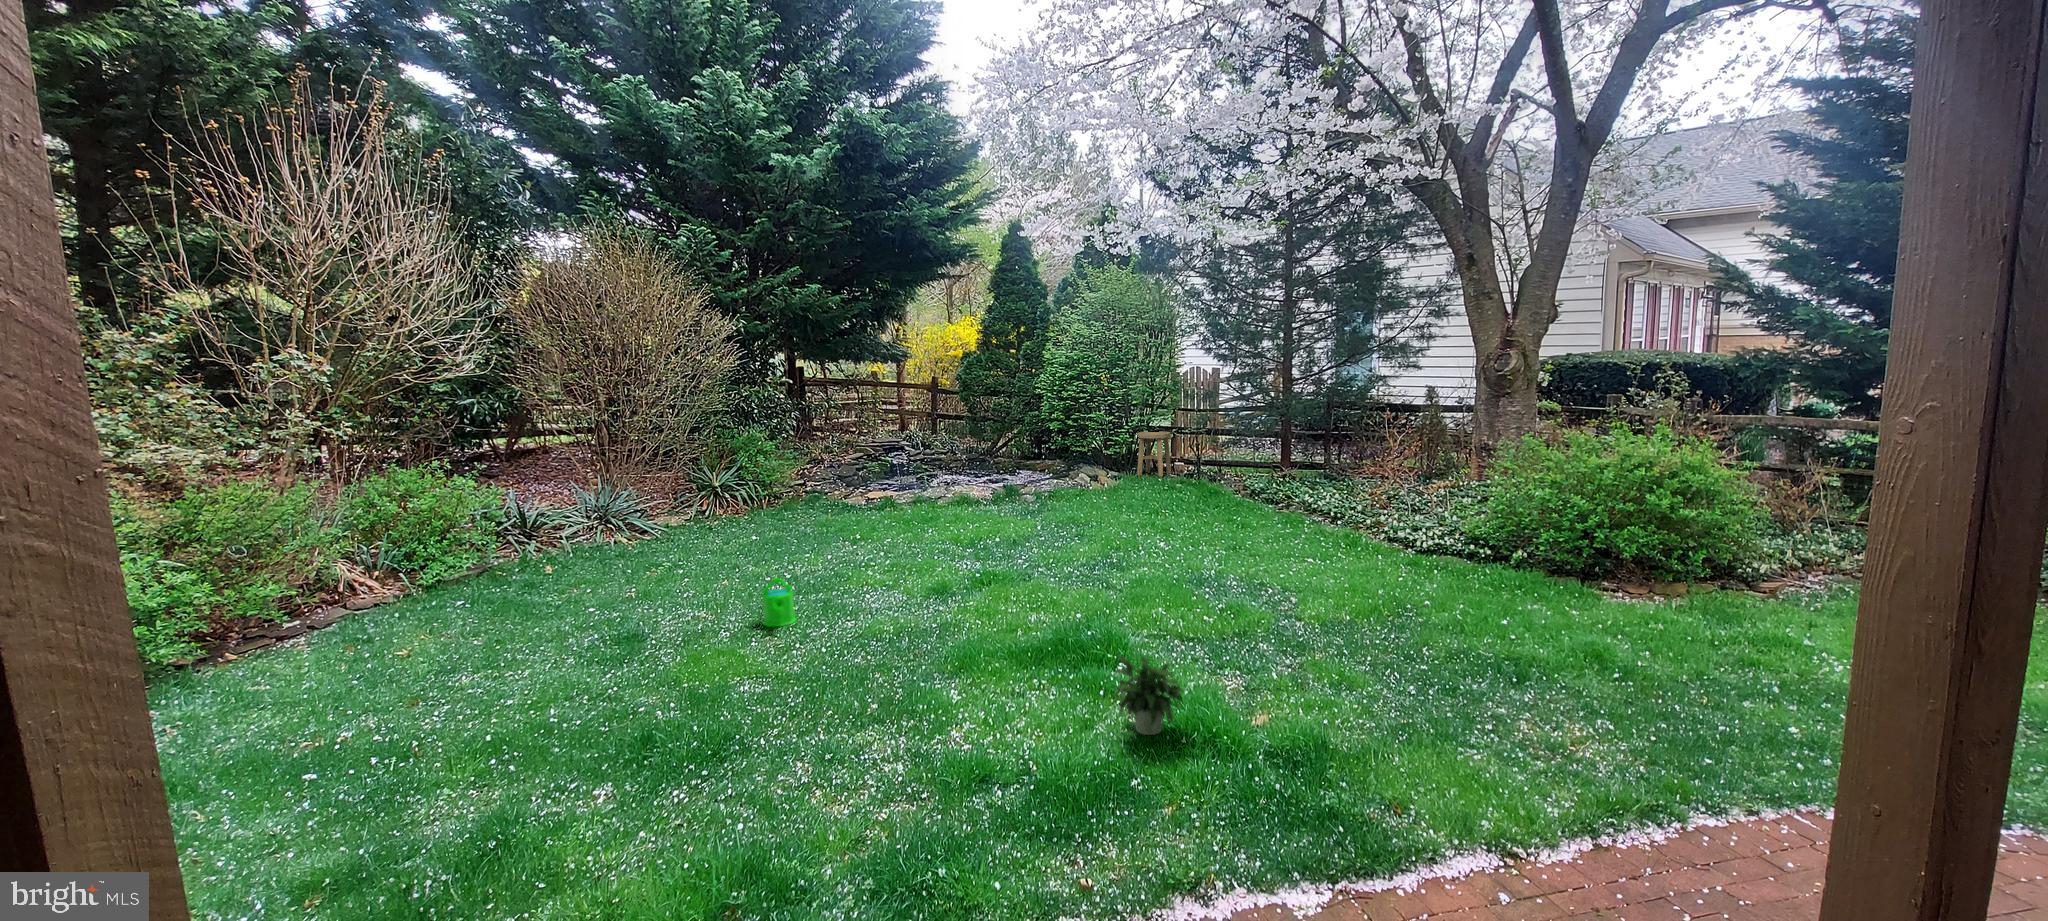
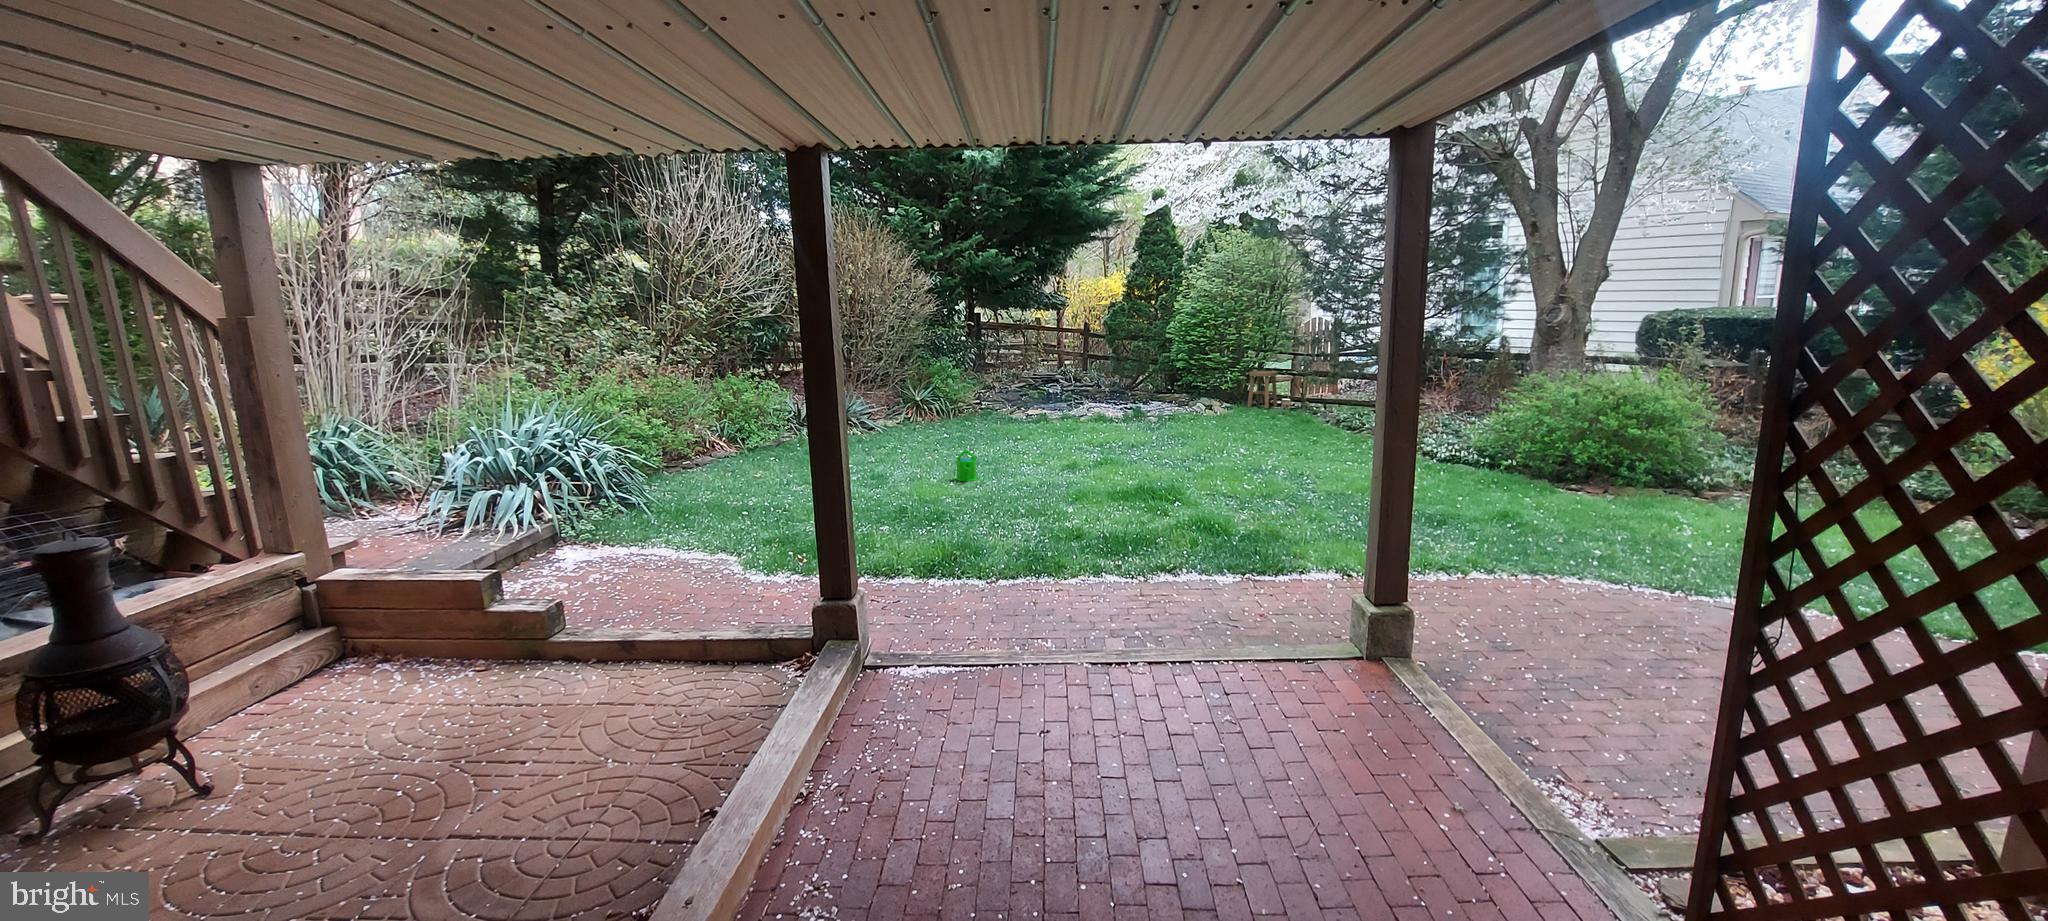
potted plant: present [1114,654,1184,735] -> none [1161,488,1204,535]

